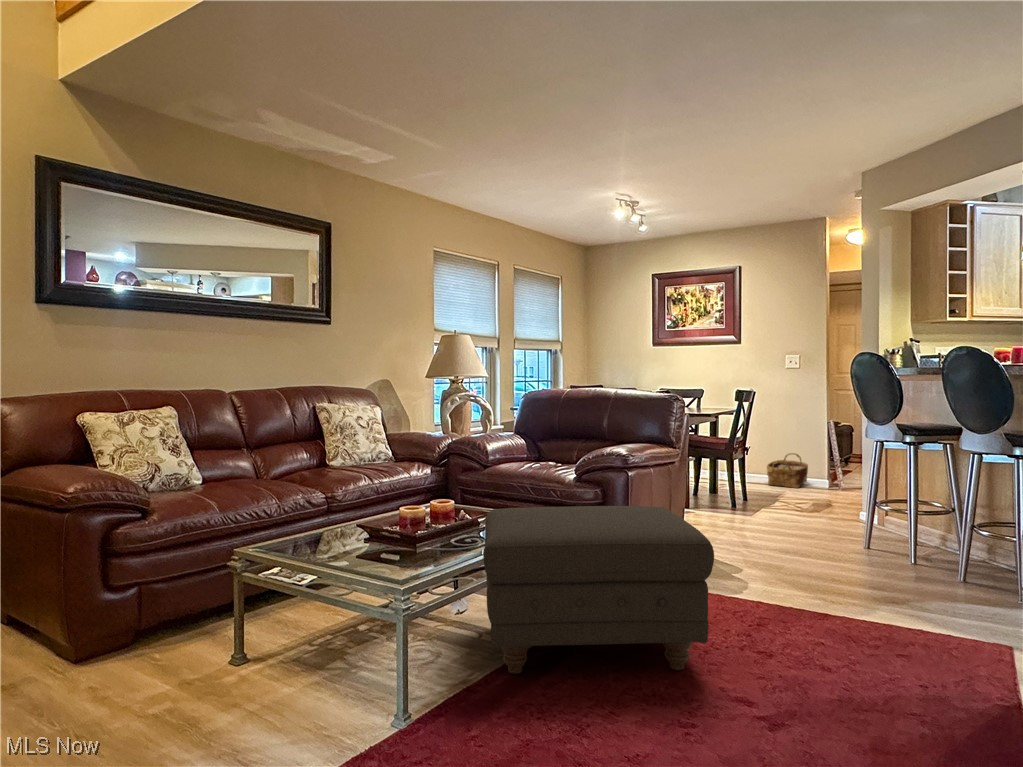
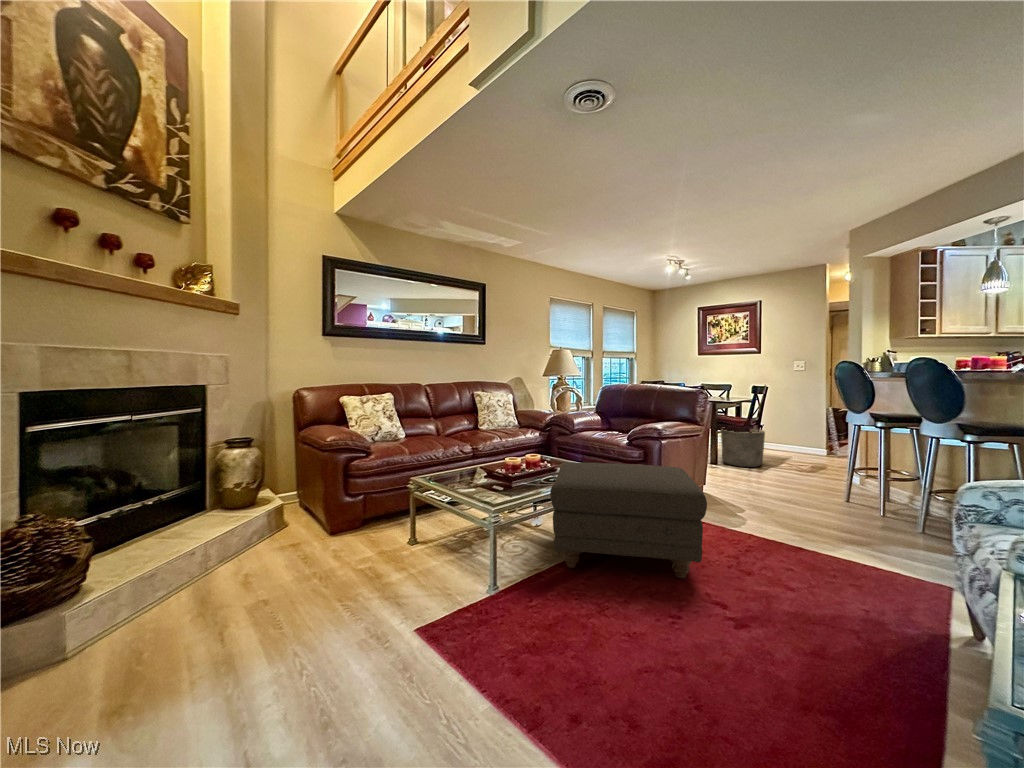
planter: none [694,451,753,508] -> present [721,429,765,467]
woven basket: present [767,453,808,488] -> none [779,430,812,455]

